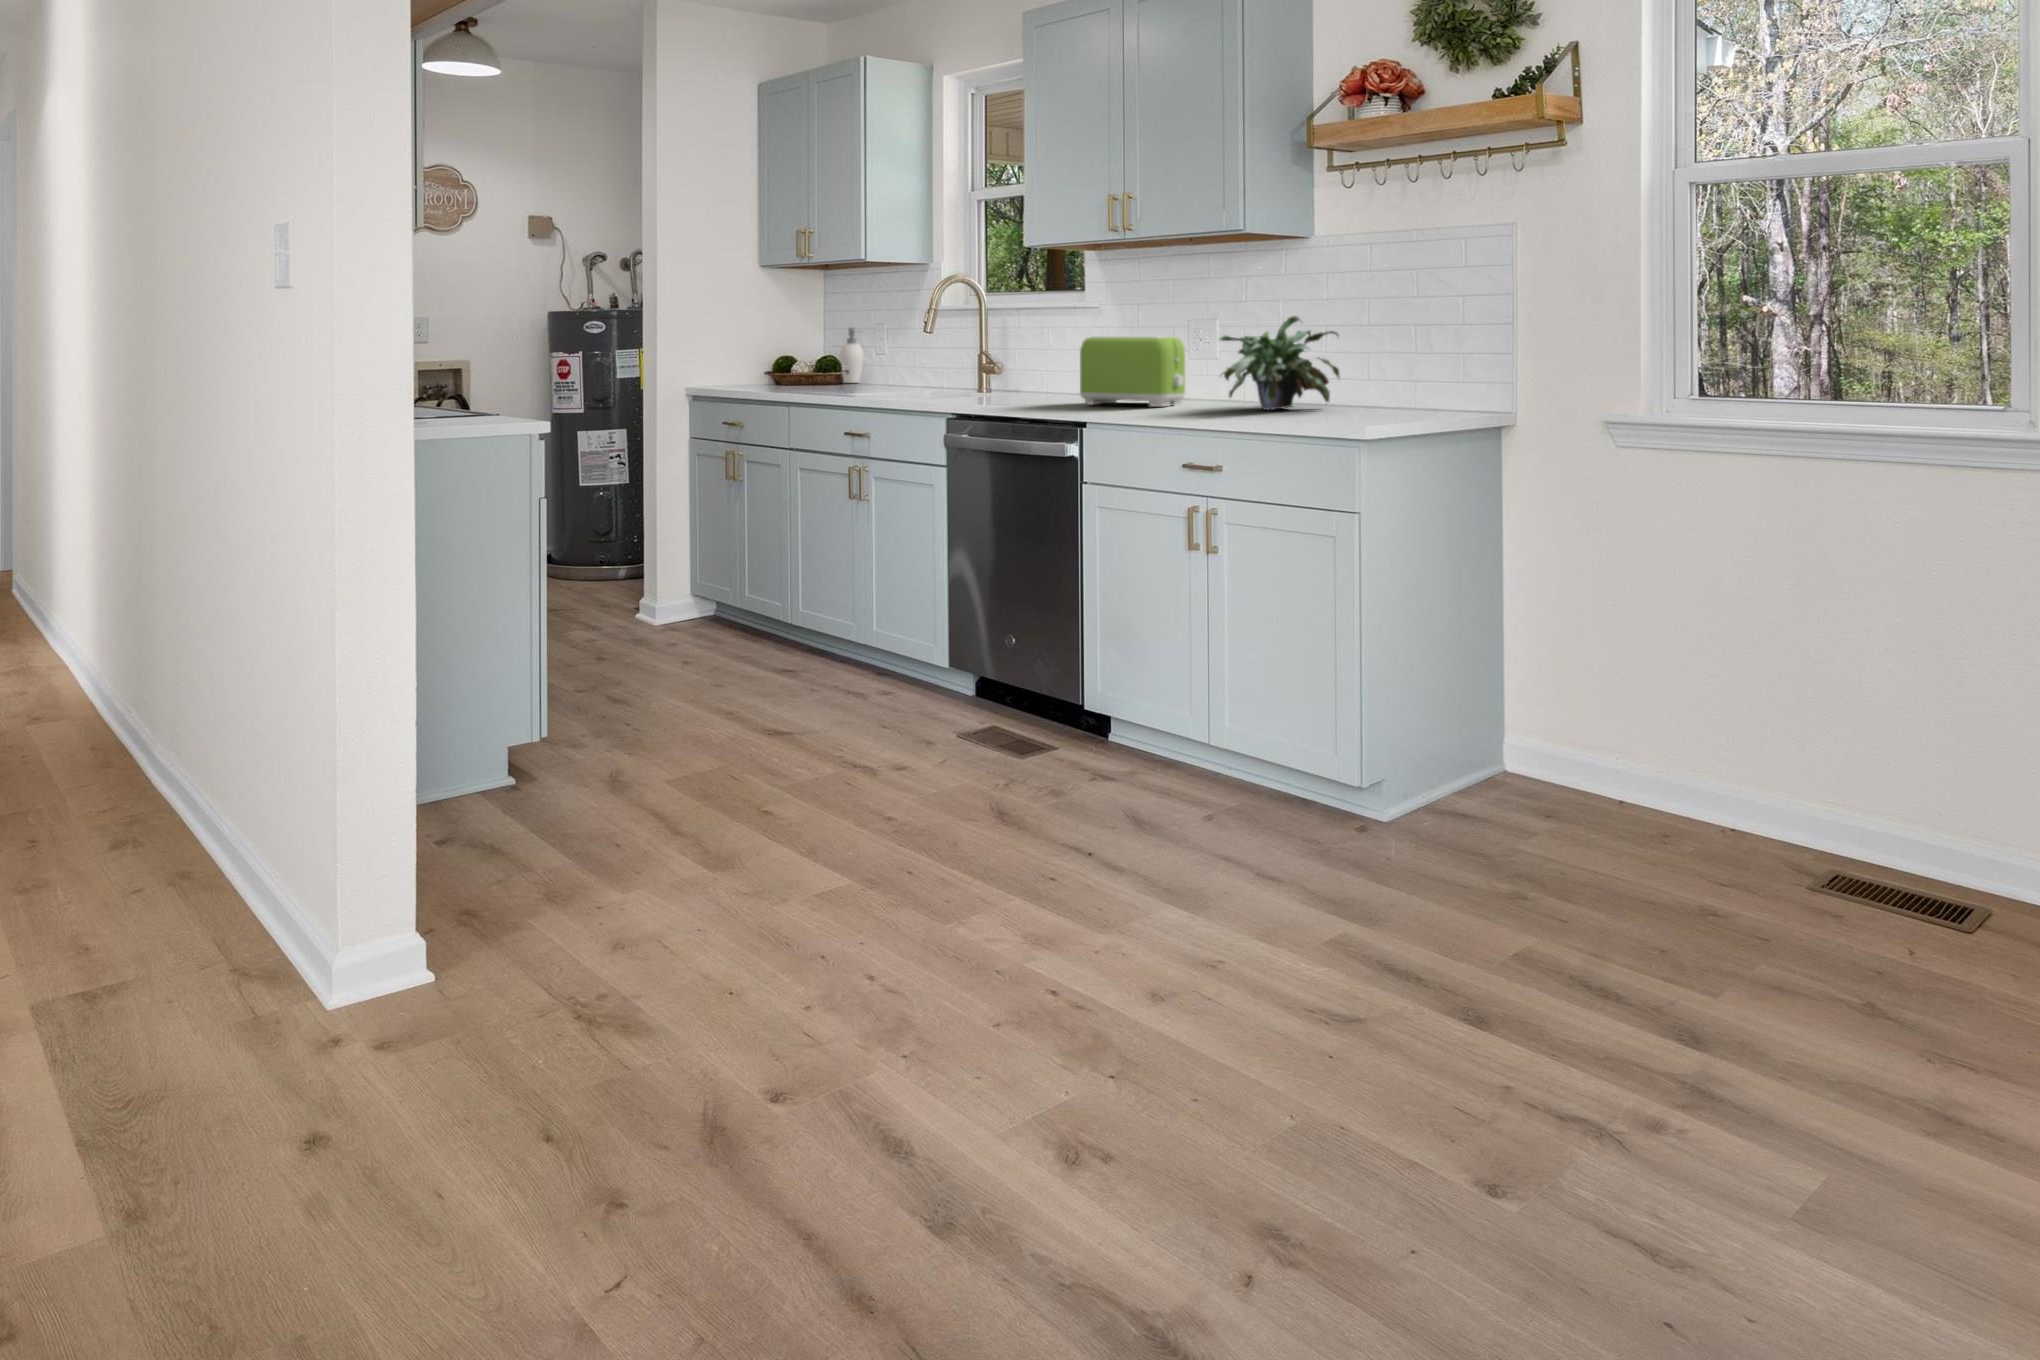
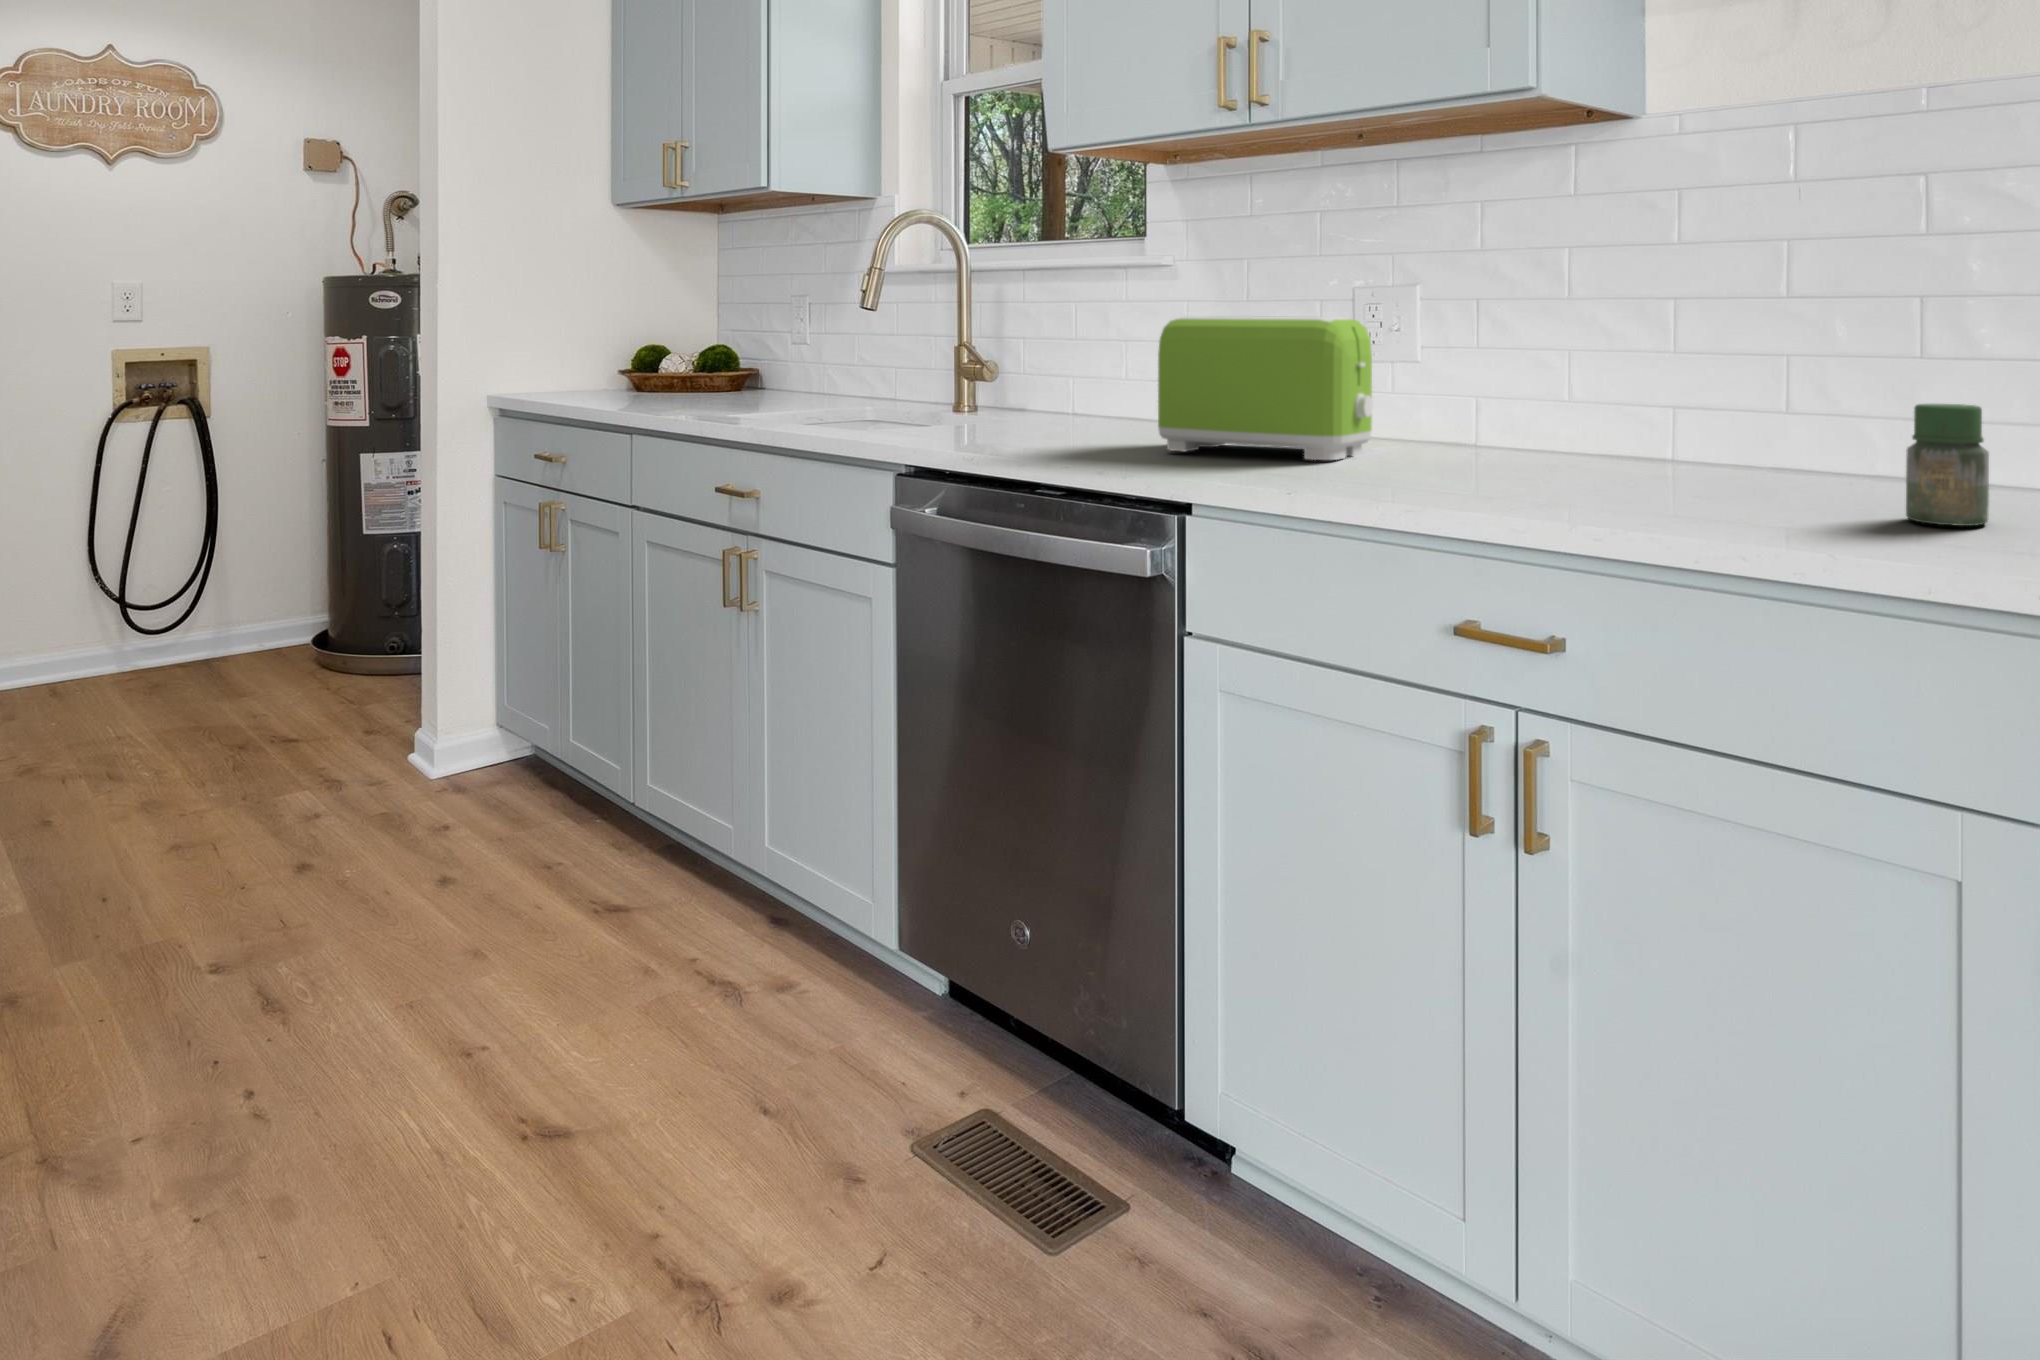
potted plant: present [1219,316,1340,410] -> none [1481,274,1771,478]
soap dispenser: present [839,328,863,383] -> none [734,301,773,388]
jar: none [1367,371,1396,419] -> present [1906,404,1989,526]

